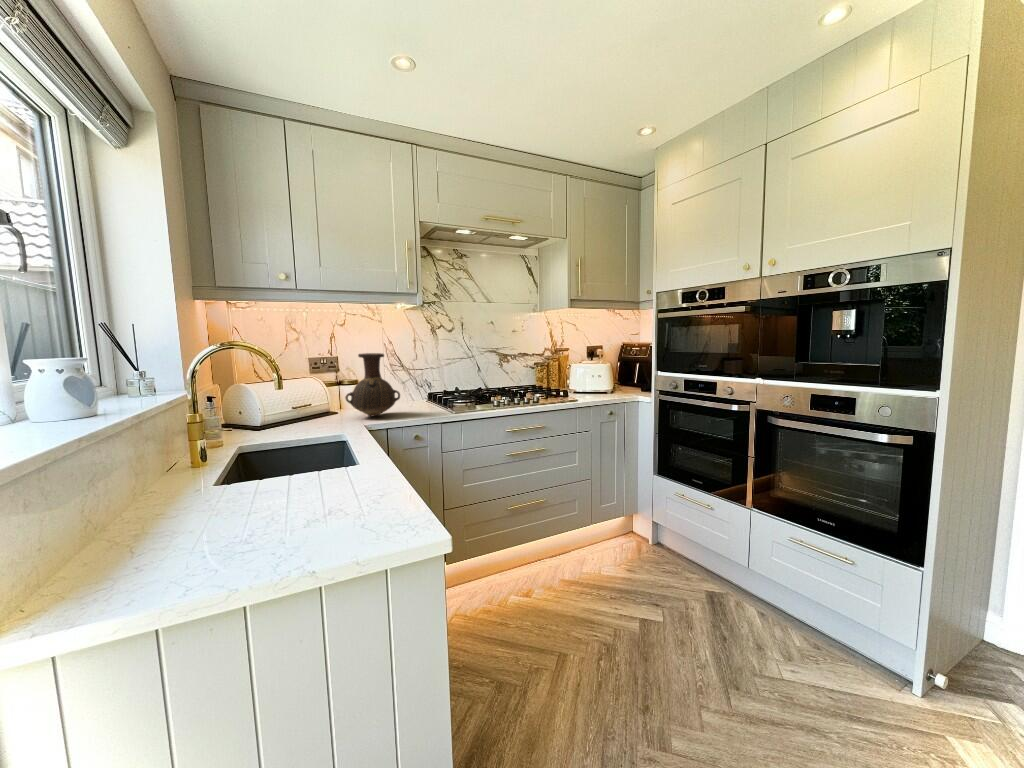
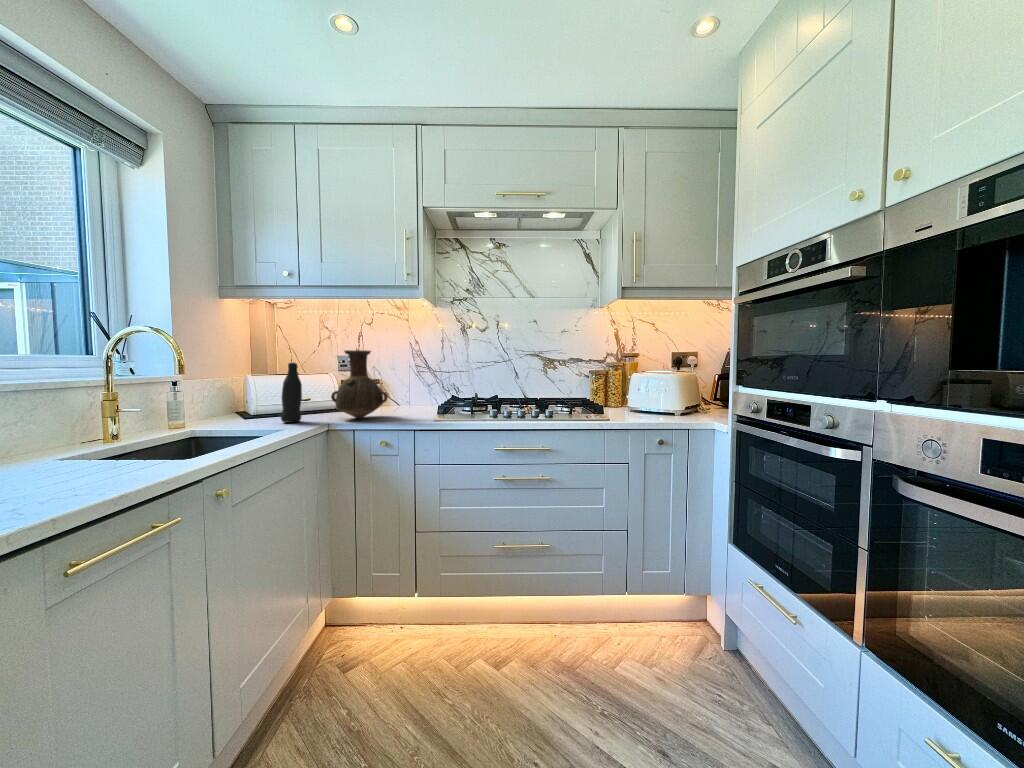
bottle: none [305,368,324,426] -> present [281,363,302,423]

